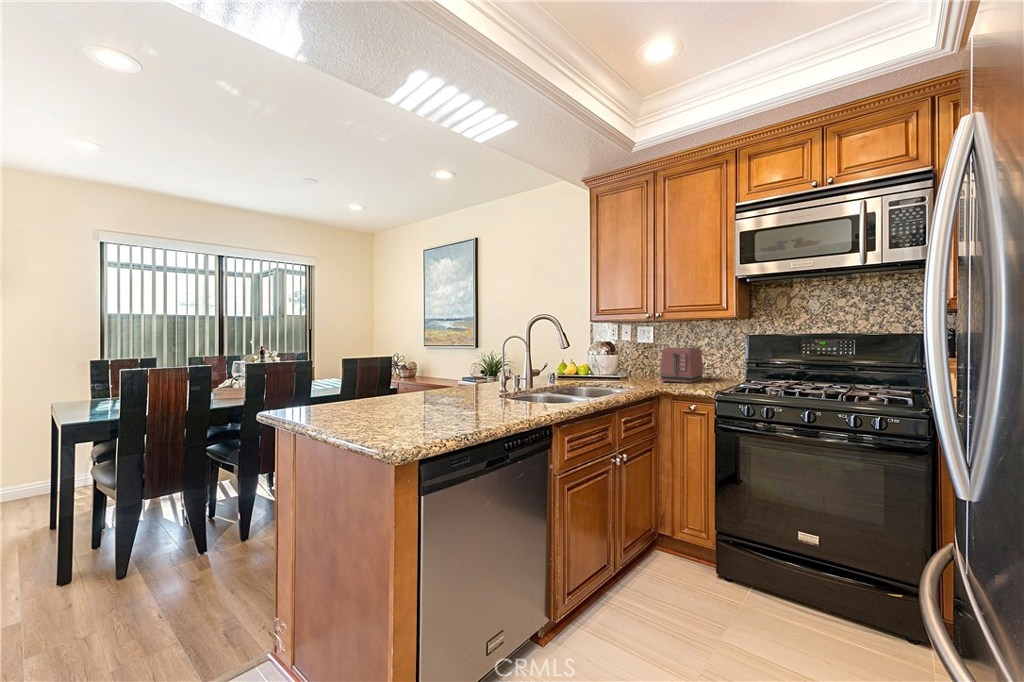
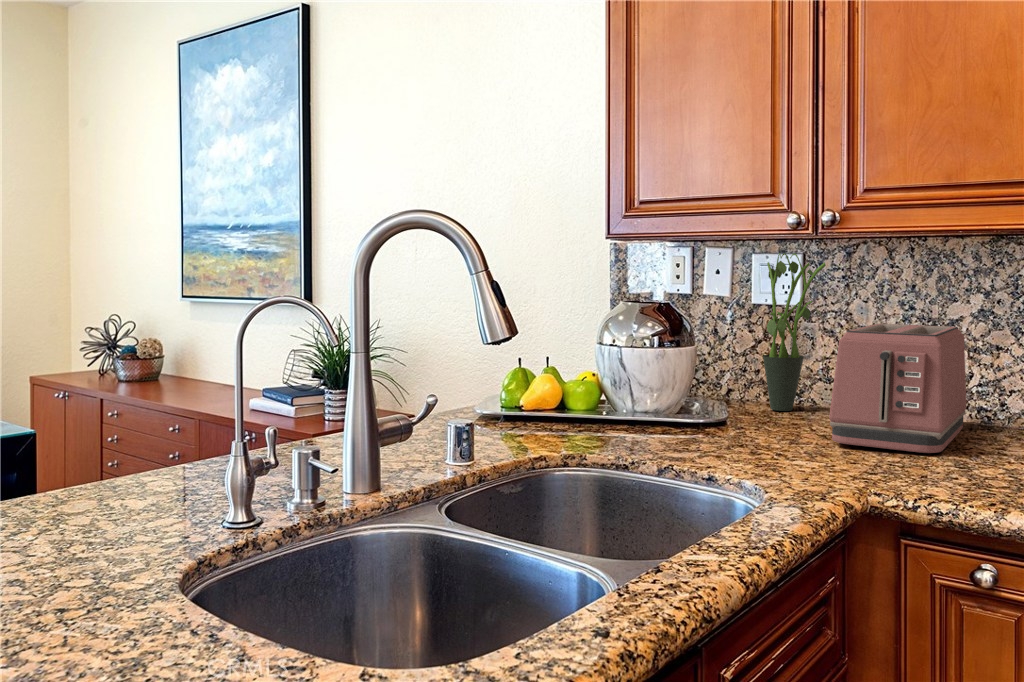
potted plant: none [642,326,664,376] -> present [763,253,832,411]

